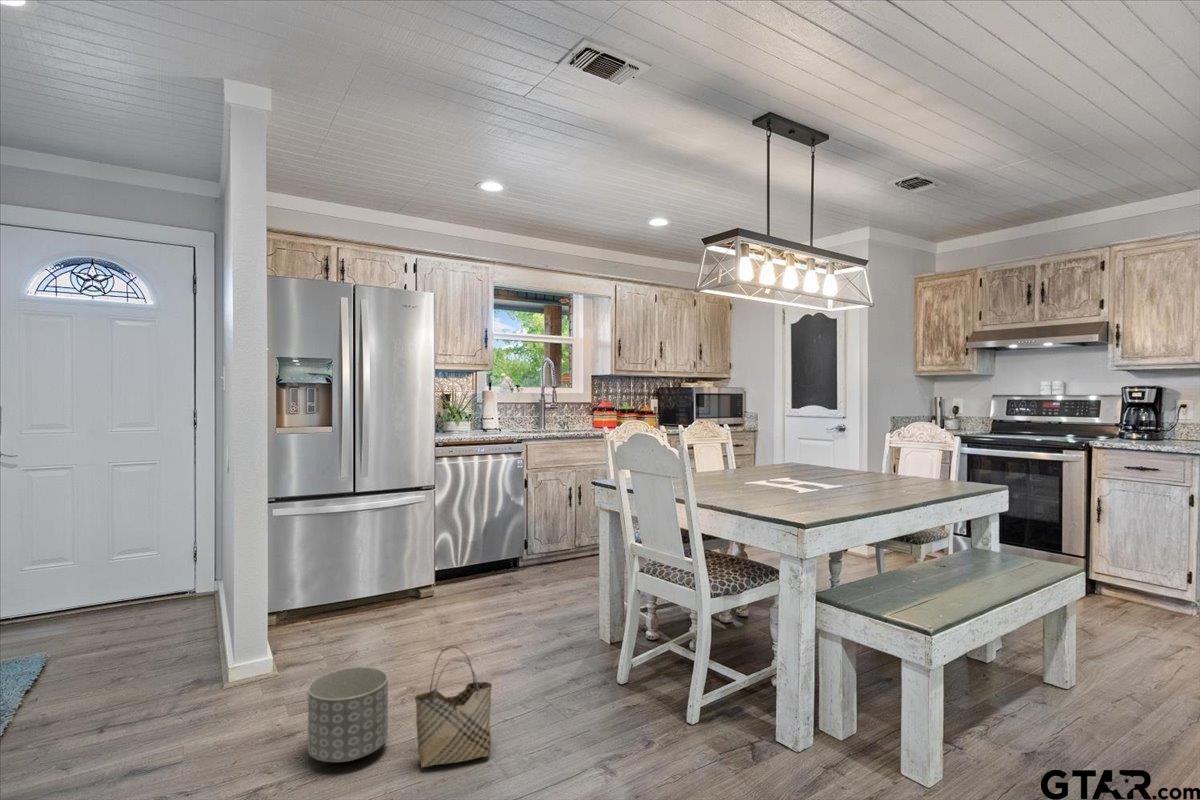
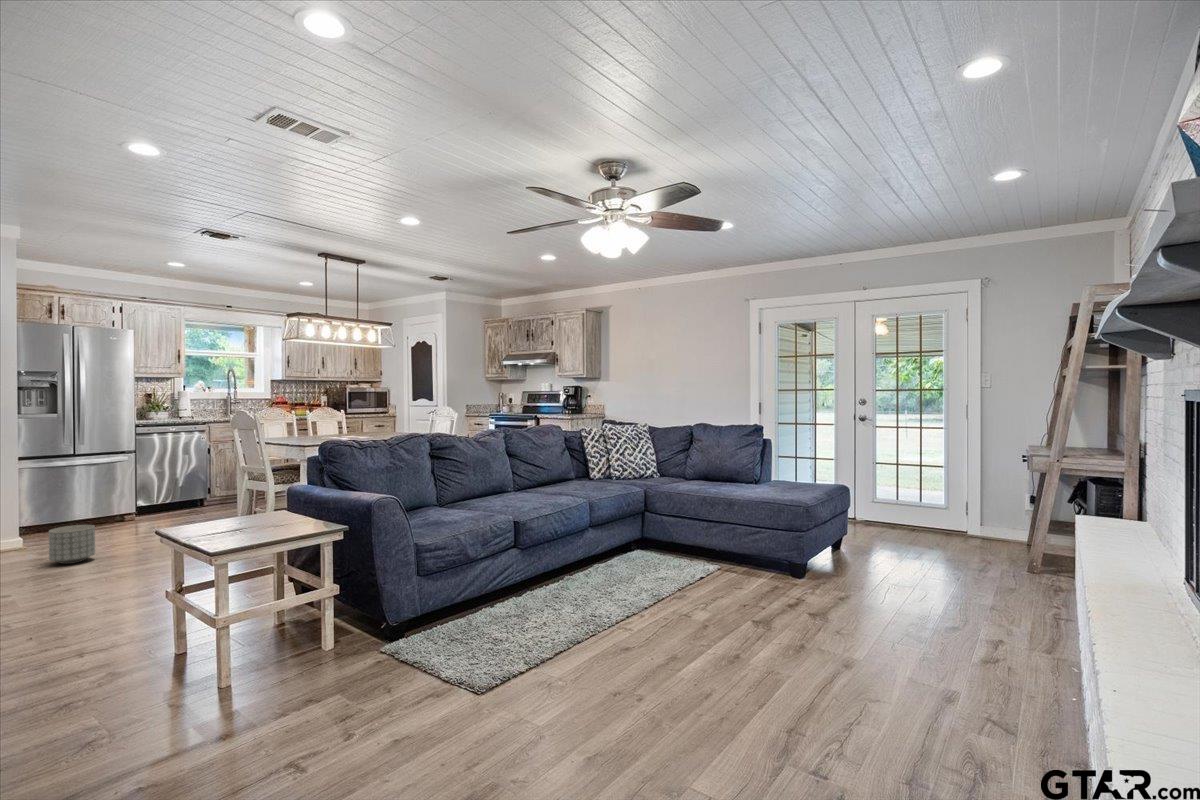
woven basket: present [415,646,492,767] -> none [109,510,153,560]

